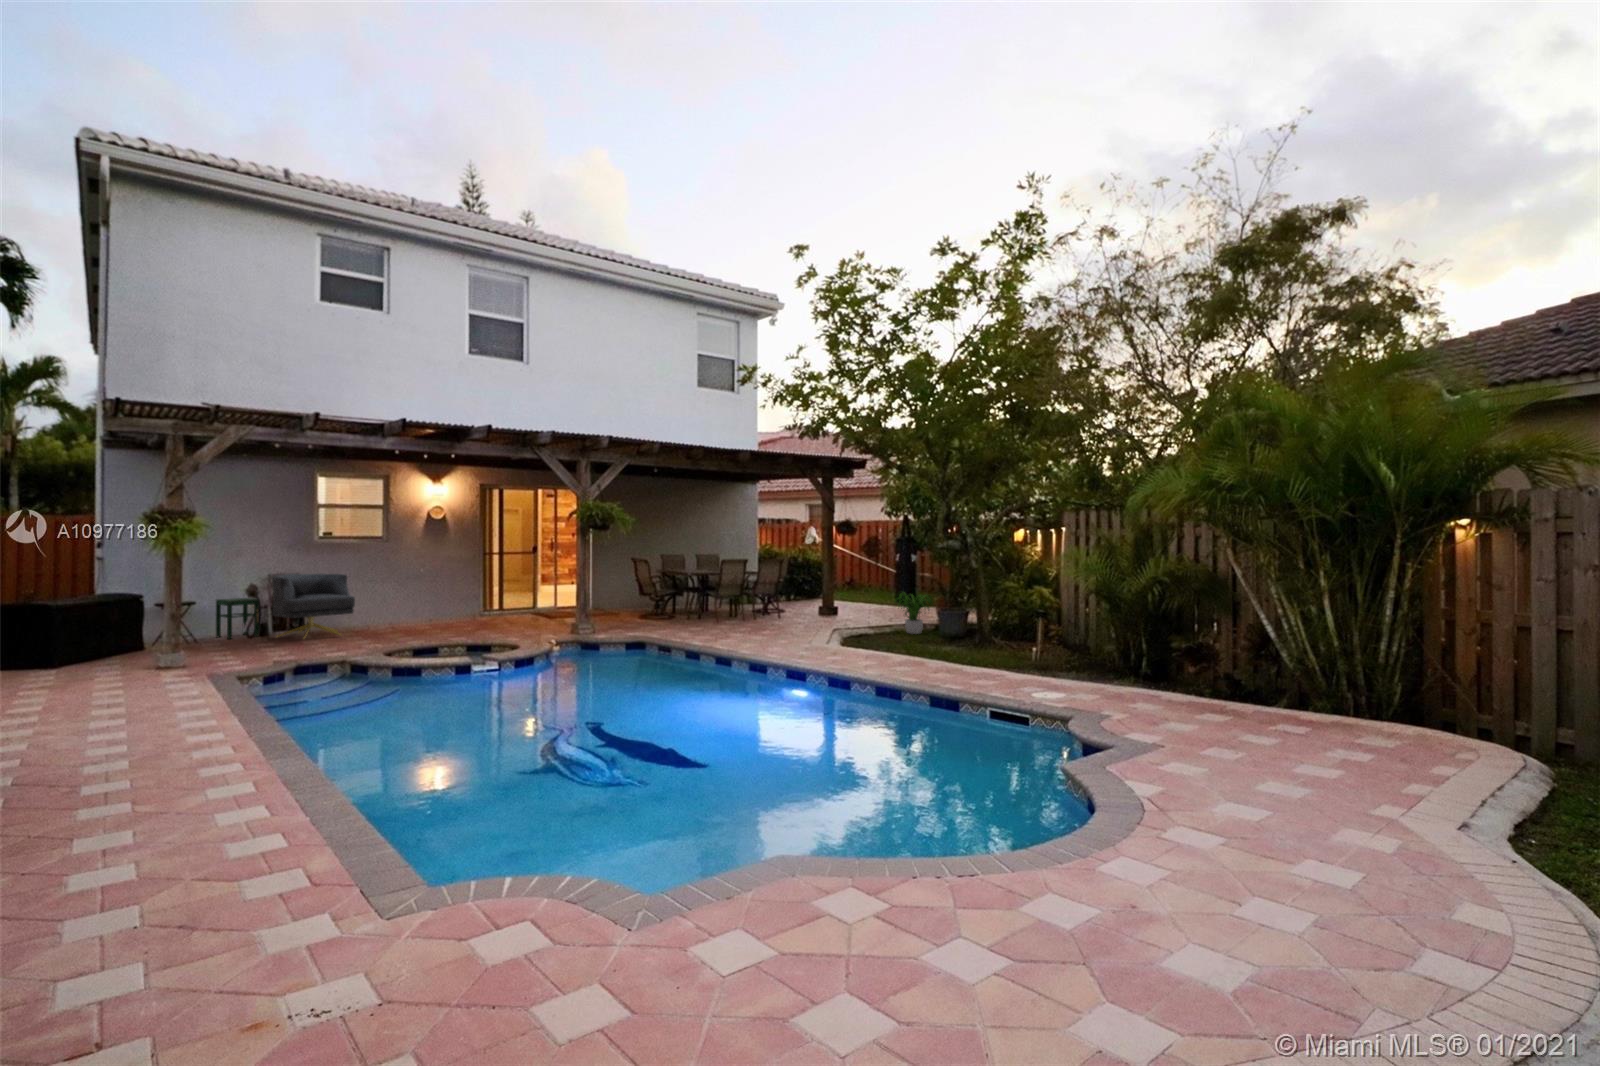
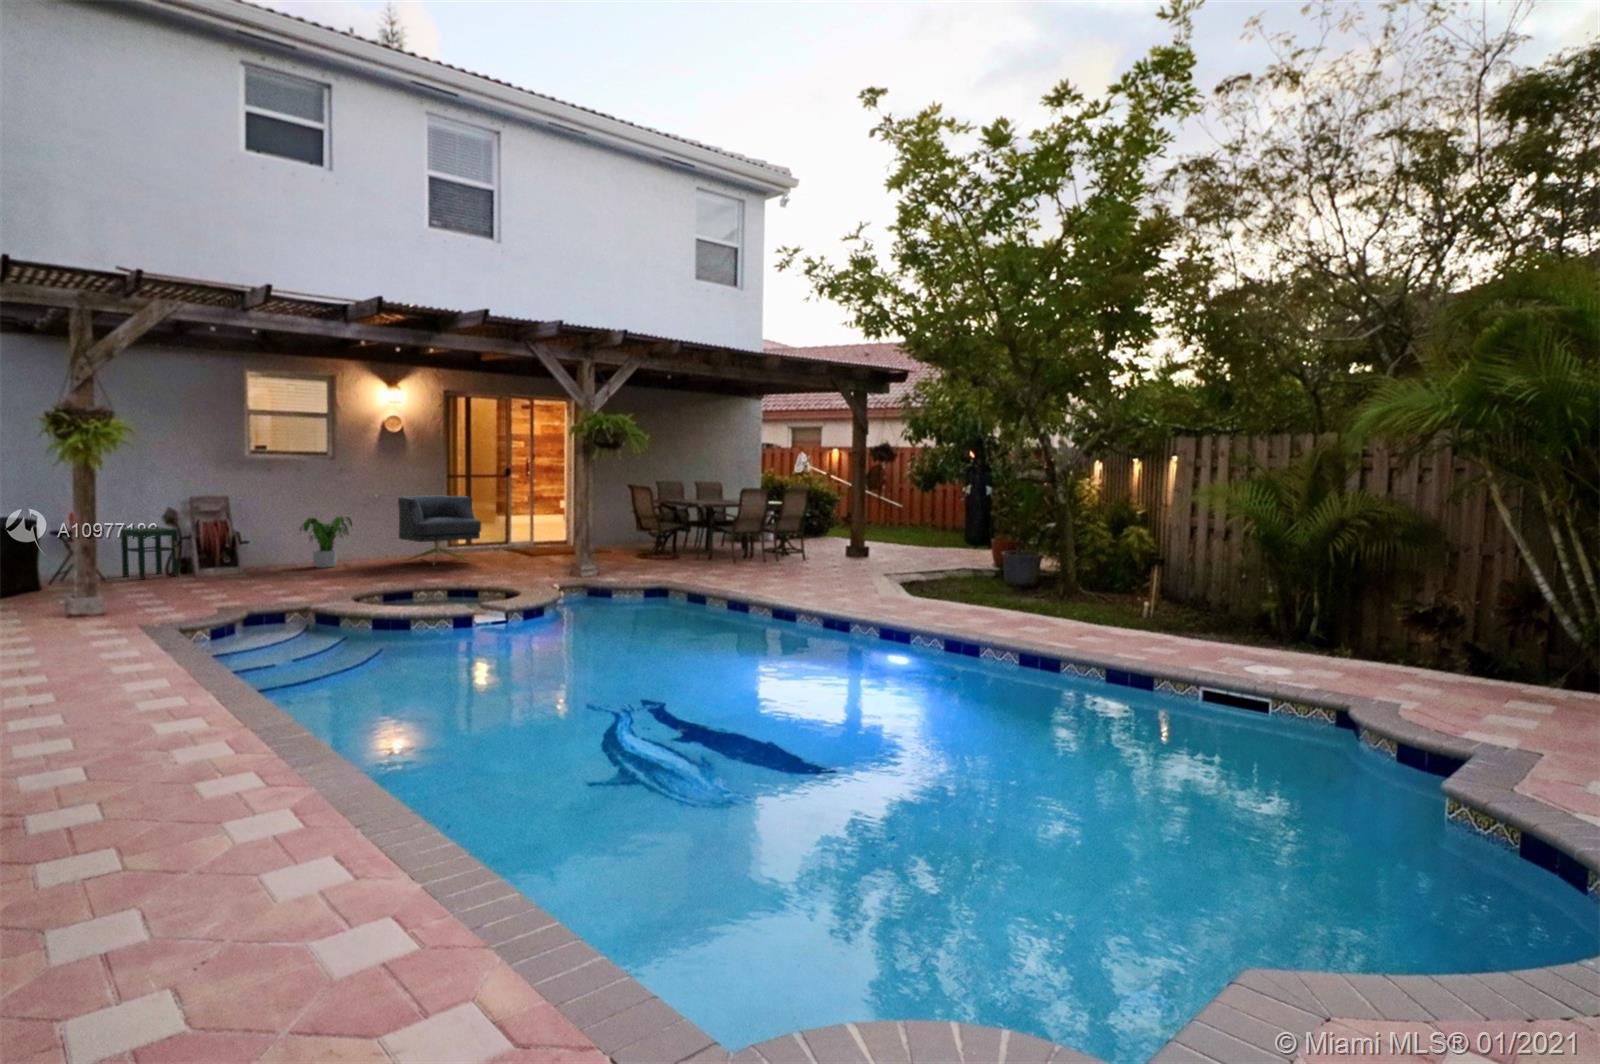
armchair: present [272,574,355,638] -> present [398,496,481,562]
potted plant: present [895,593,933,634] -> present [300,517,352,568]

